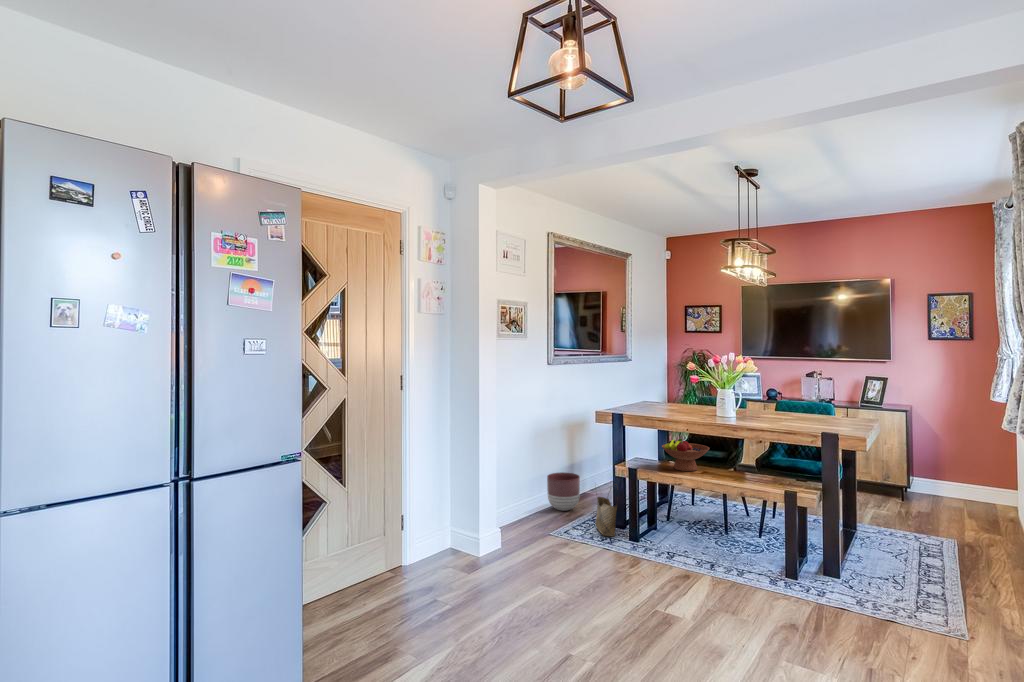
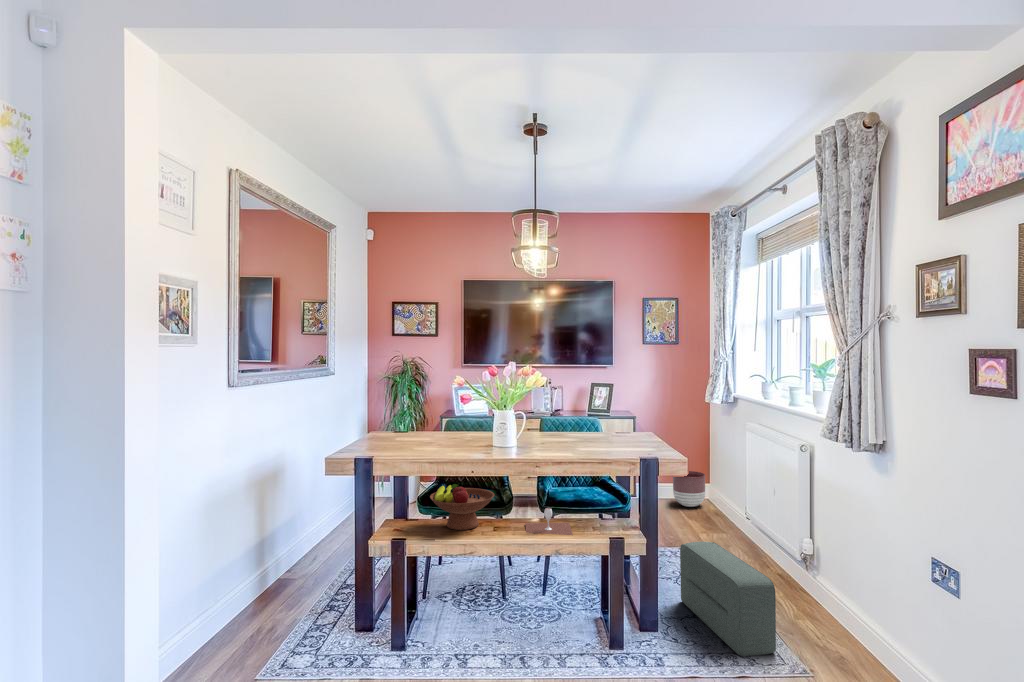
wine glass: none [725,464,769,486] -> present [526,508,573,535]
planter: present [547,472,580,510] -> present [673,471,705,507]
woven basket: present [595,484,617,536] -> none [329,565,370,651]
pouf: none [884,514,946,613] -> present [680,542,776,656]

